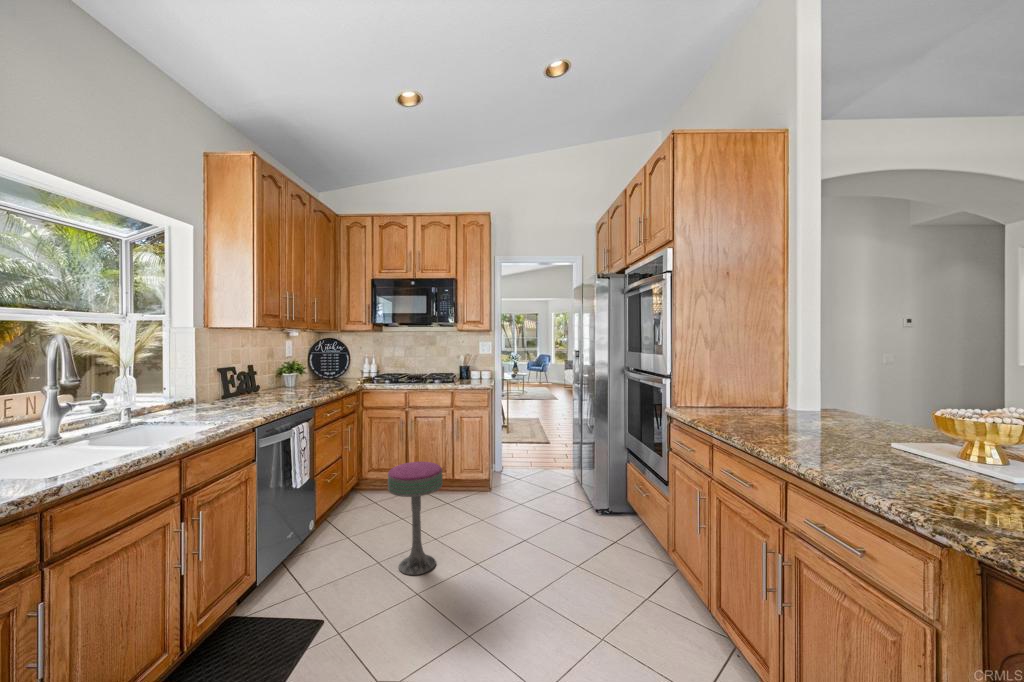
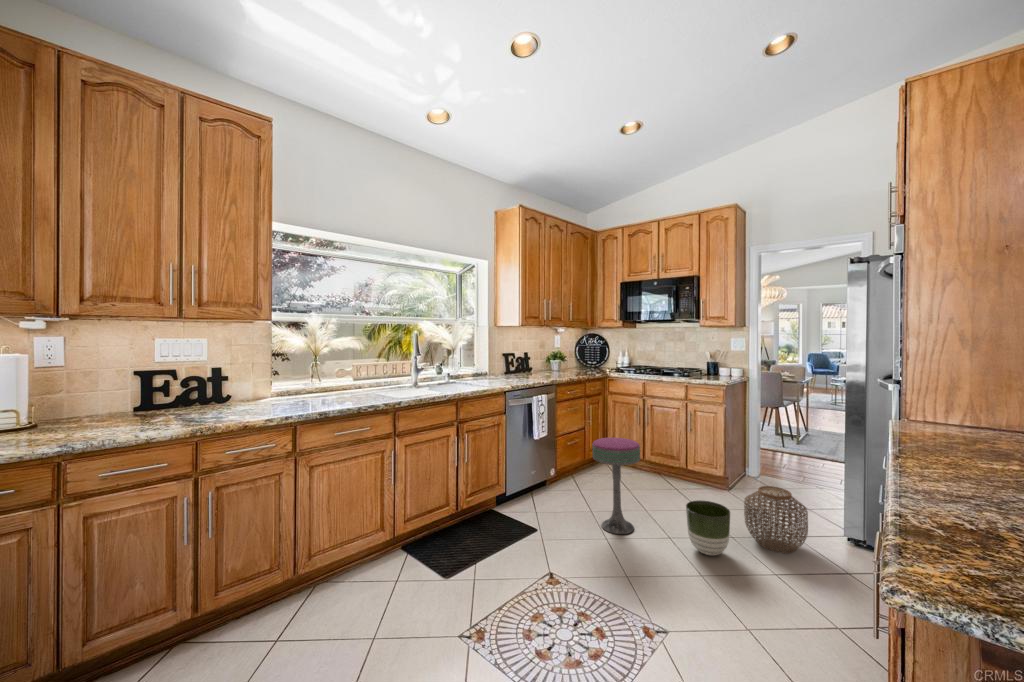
woven basket: none [527,479,575,537] -> present [744,486,808,553]
planter: none [491,508,530,562] -> present [686,500,730,556]

